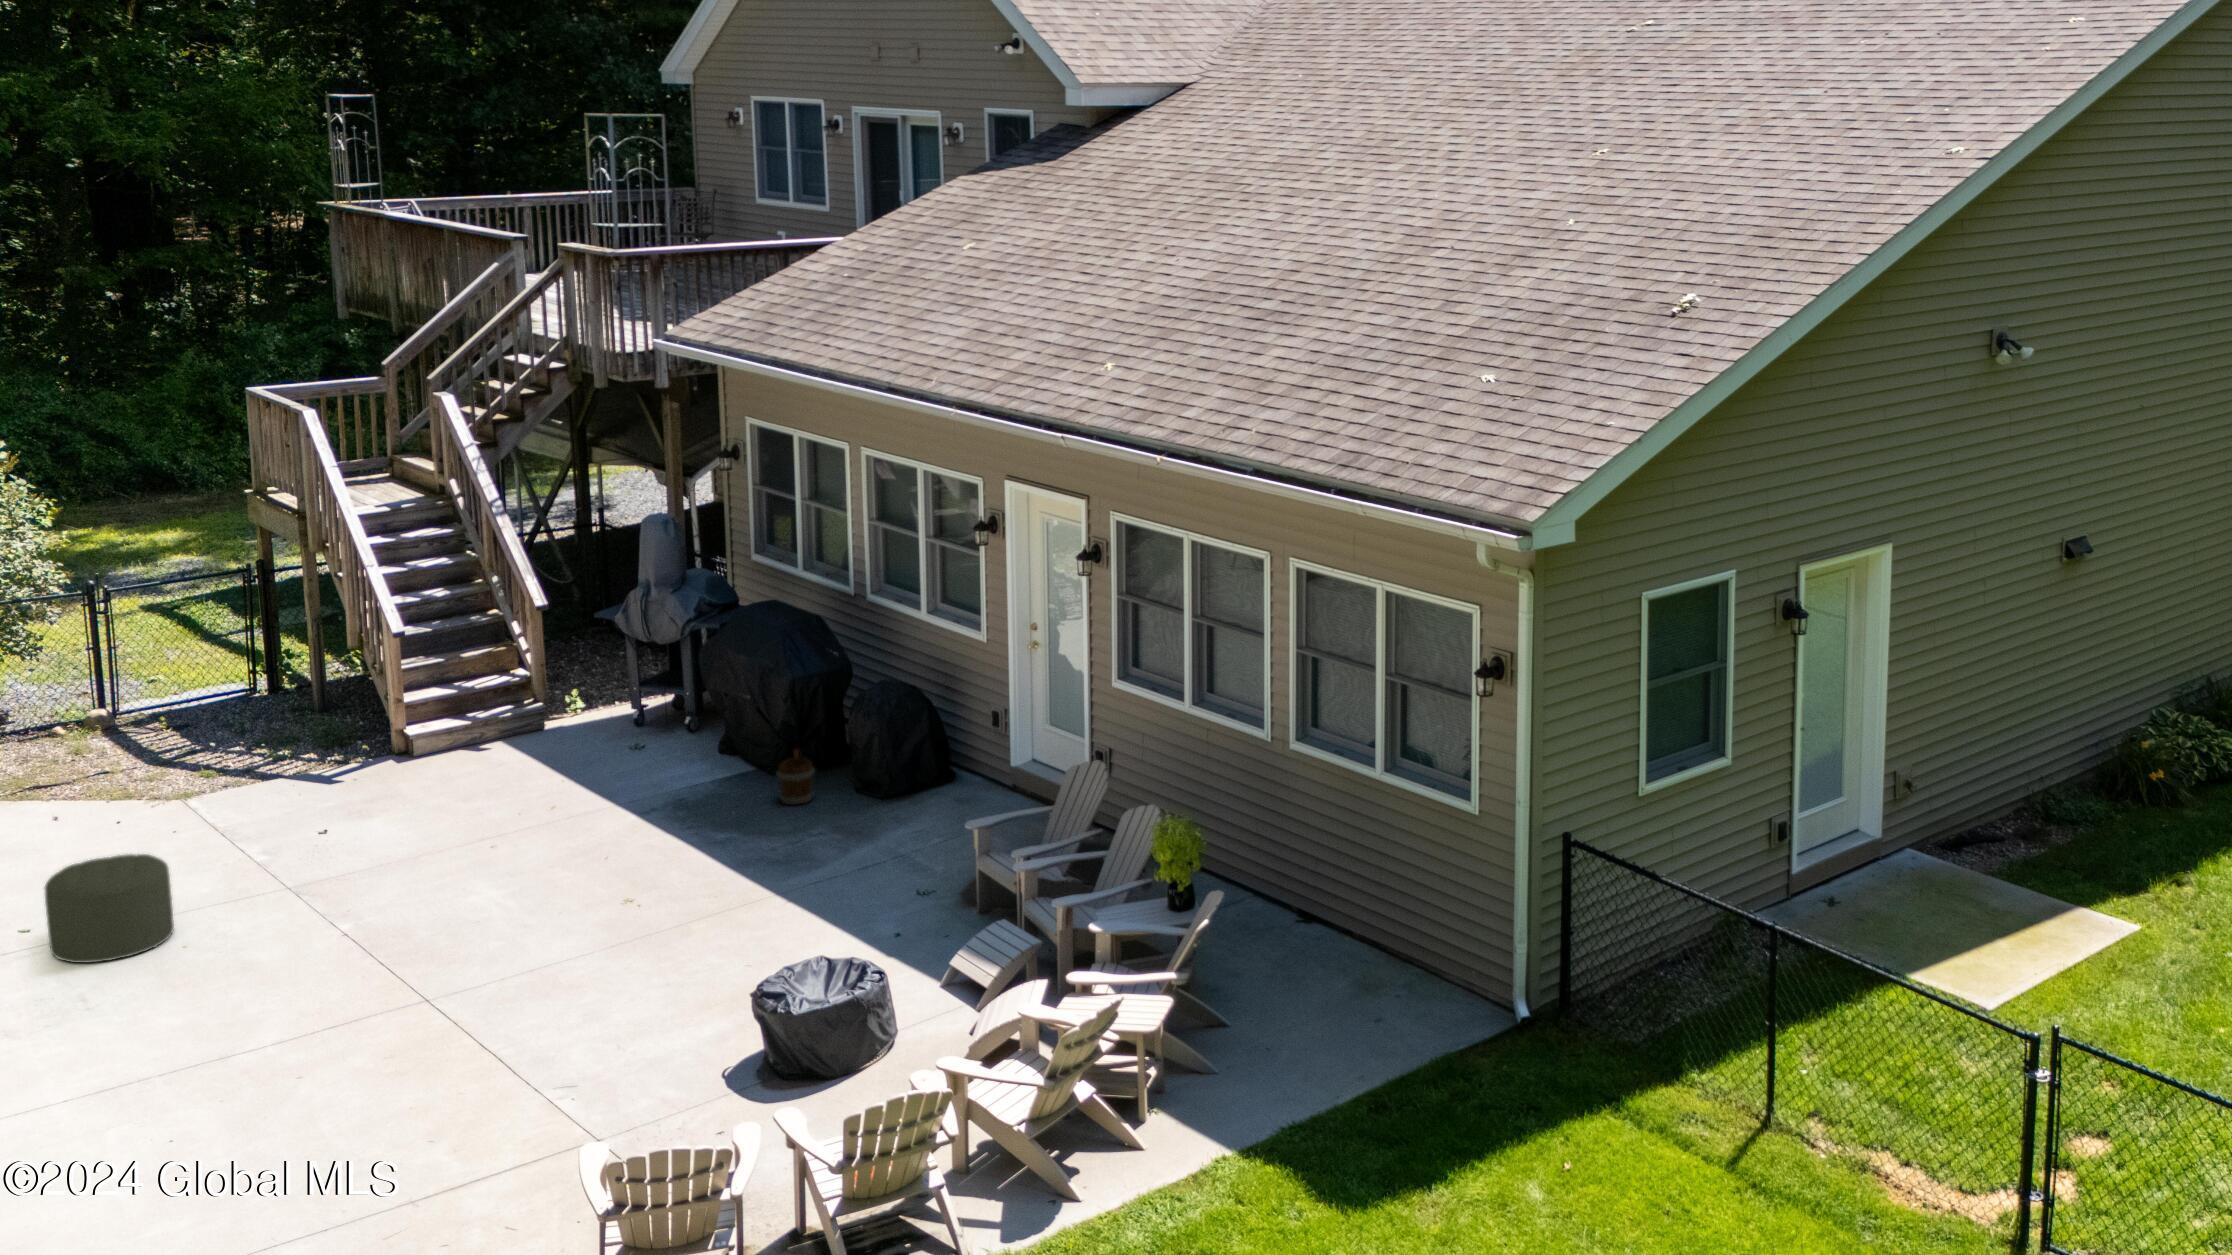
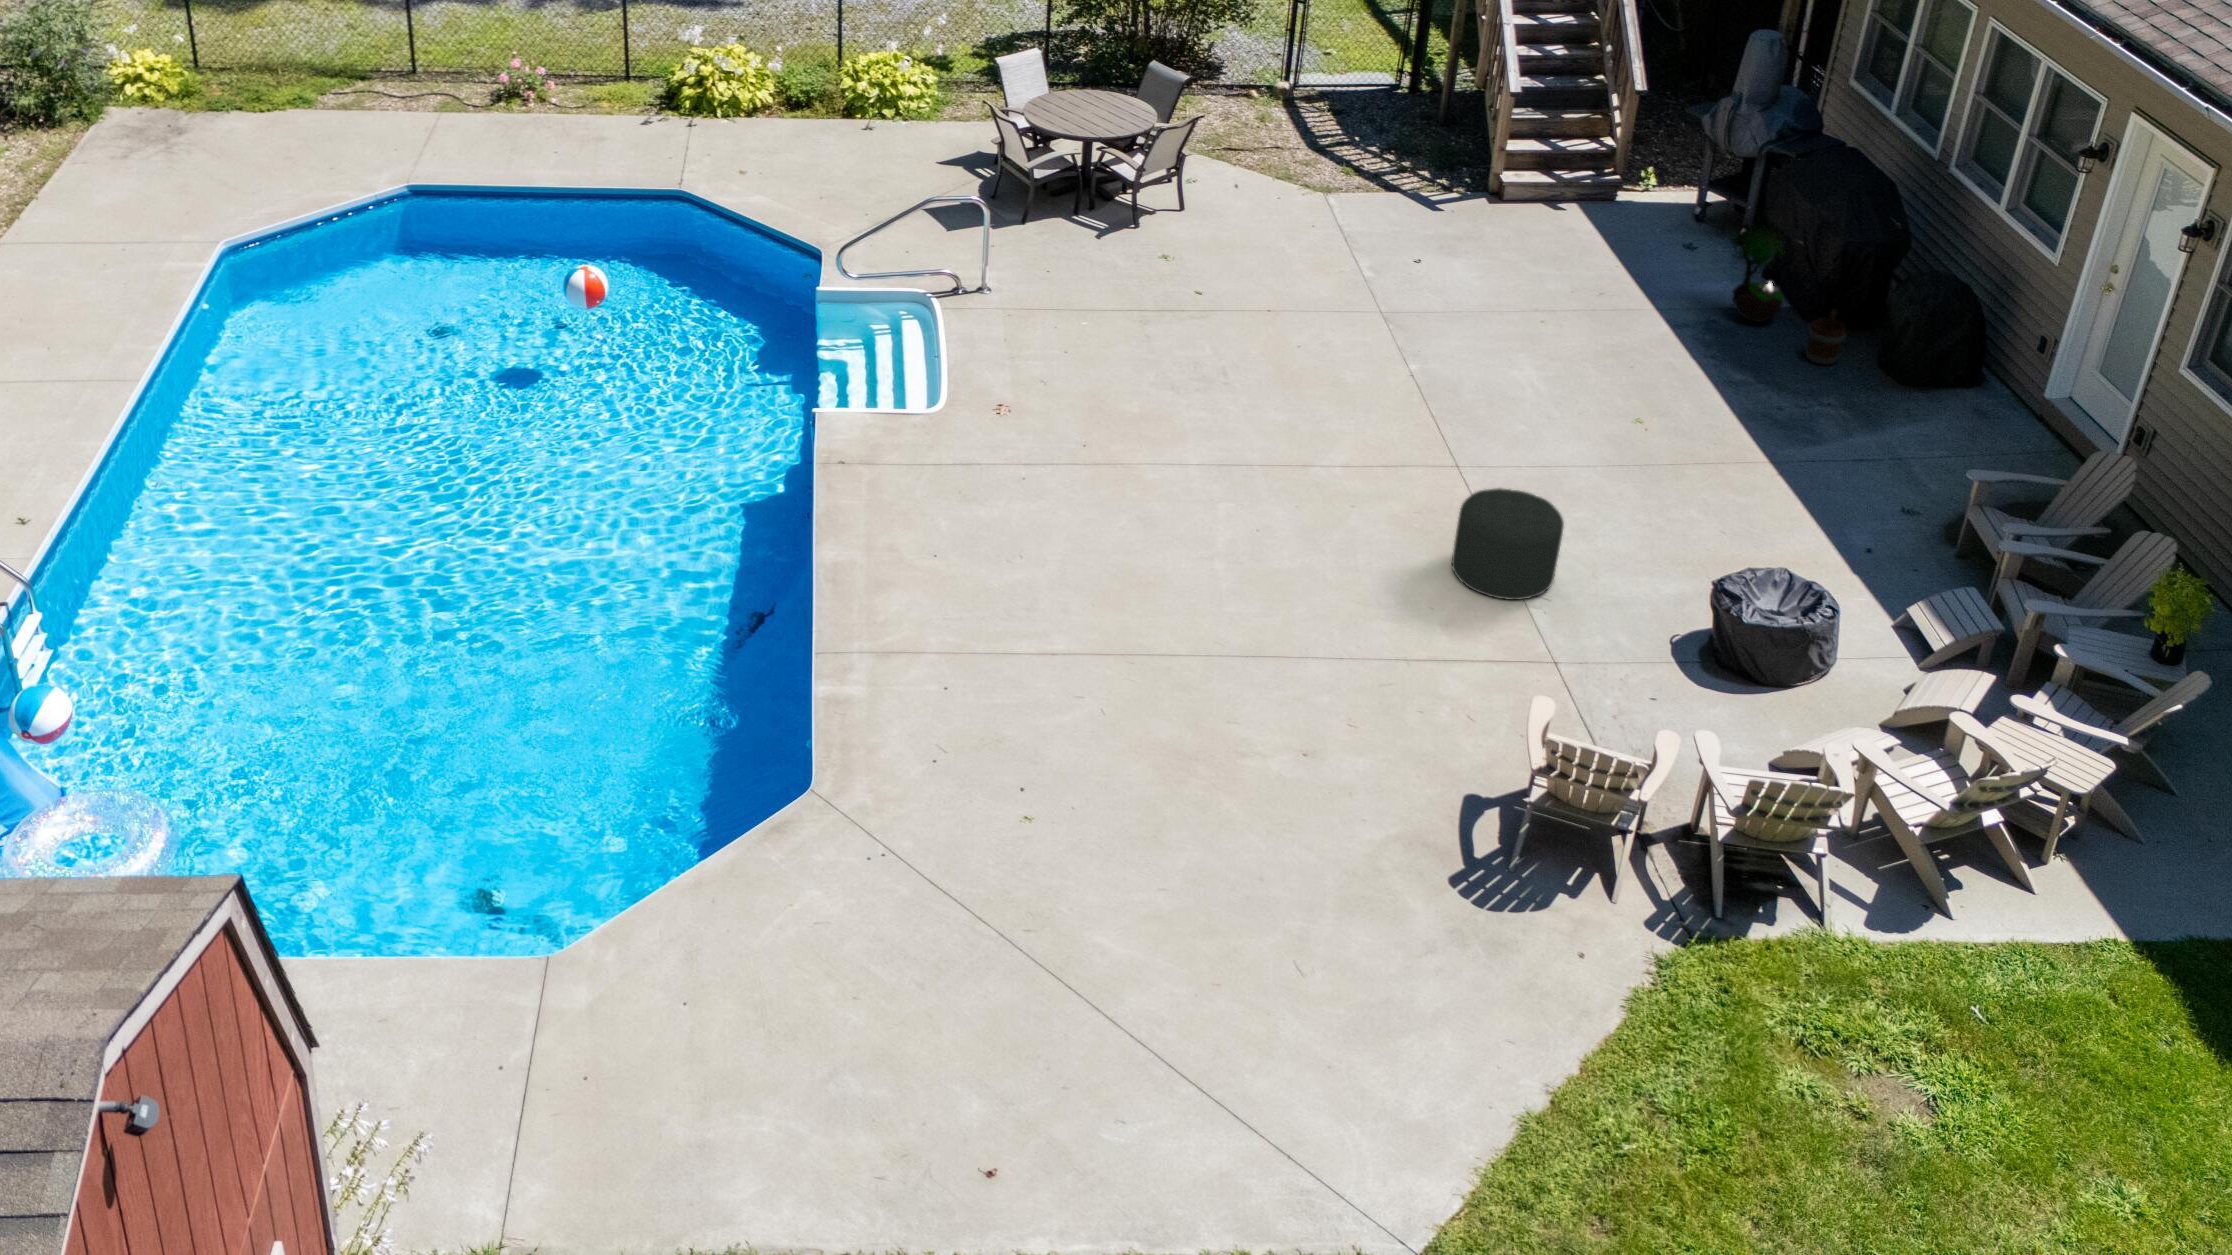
potted tree: none [664,679,745,788] -> present [1724,225,1785,322]
ottoman: present [44,854,174,963] -> present [1452,488,1564,600]

